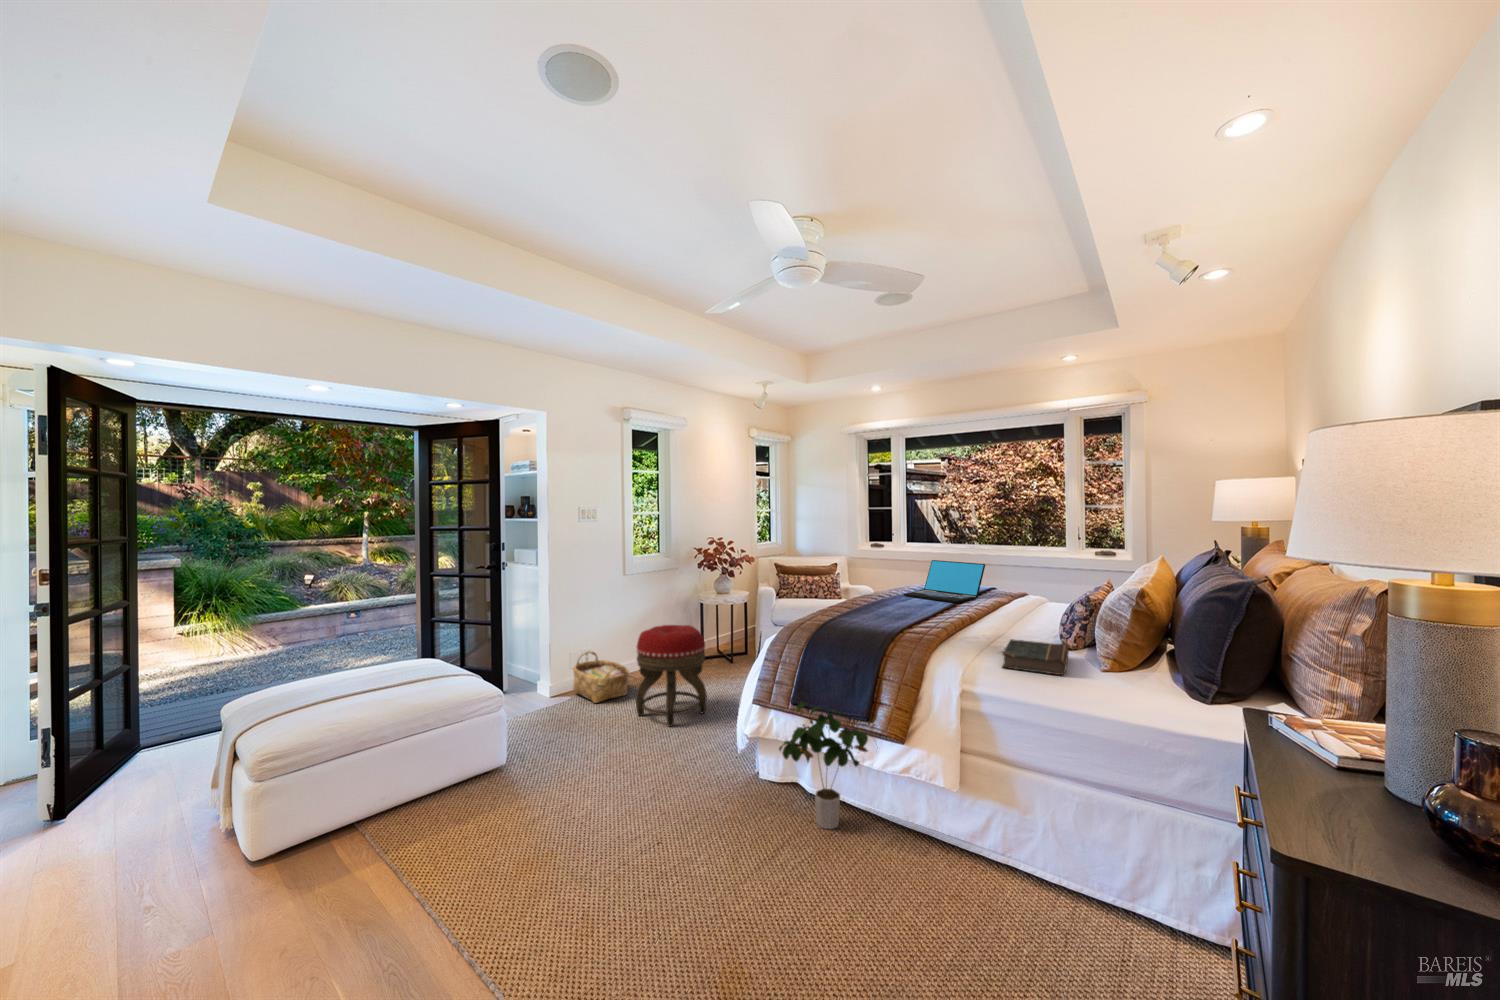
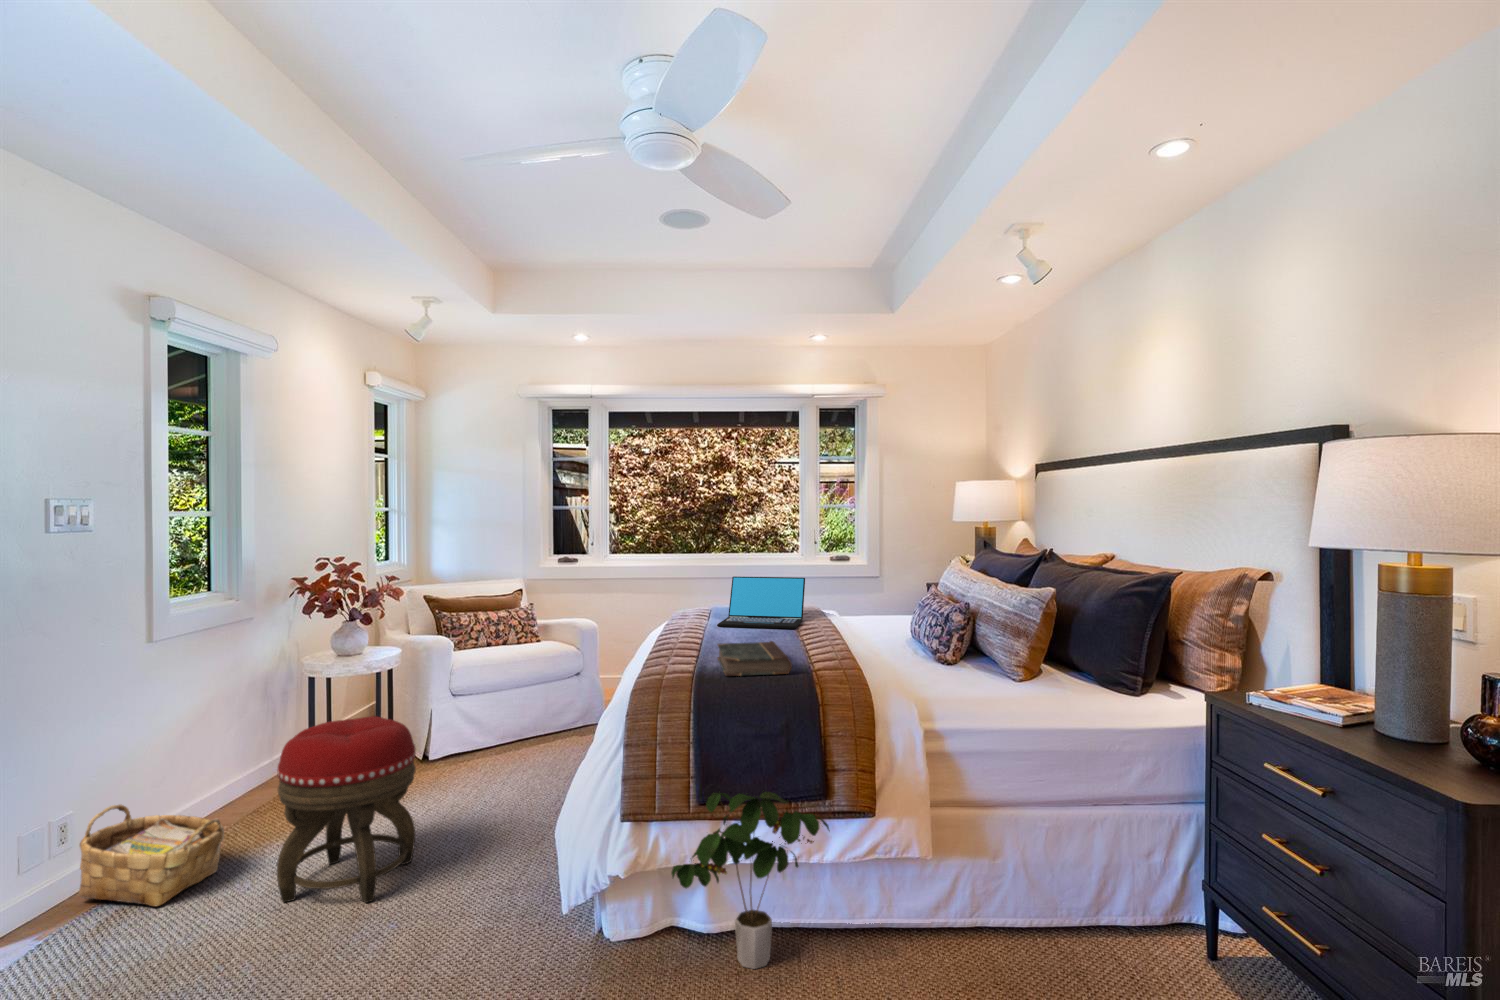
book: present [1002,639,1069,675] -> present [718,641,792,676]

